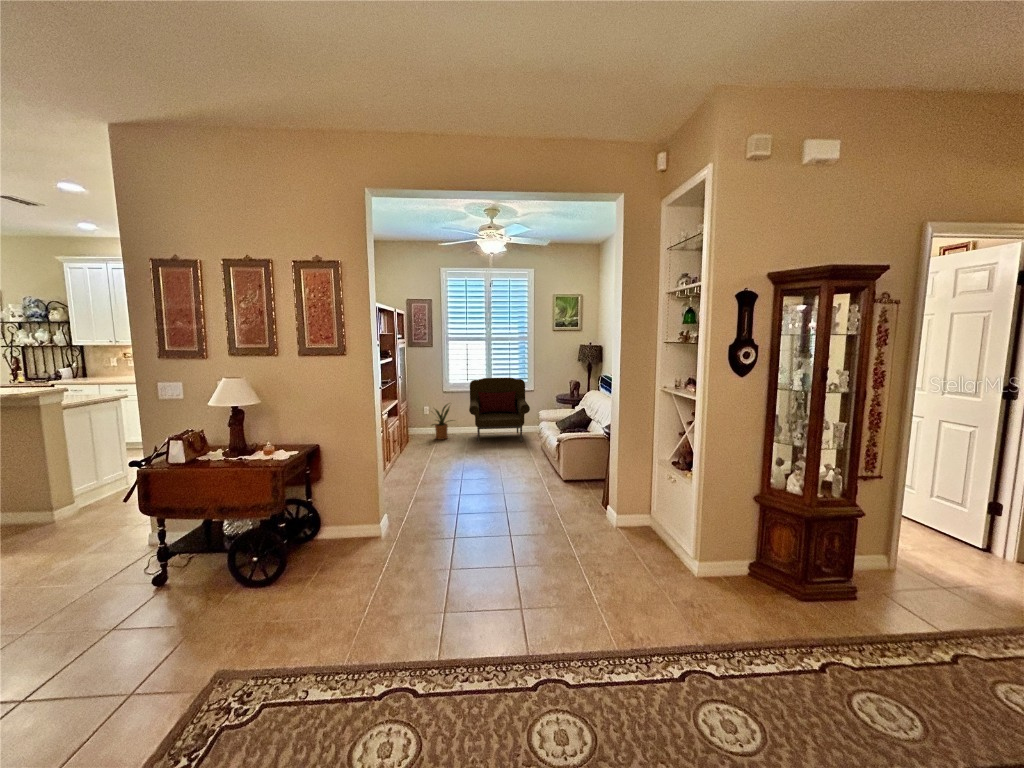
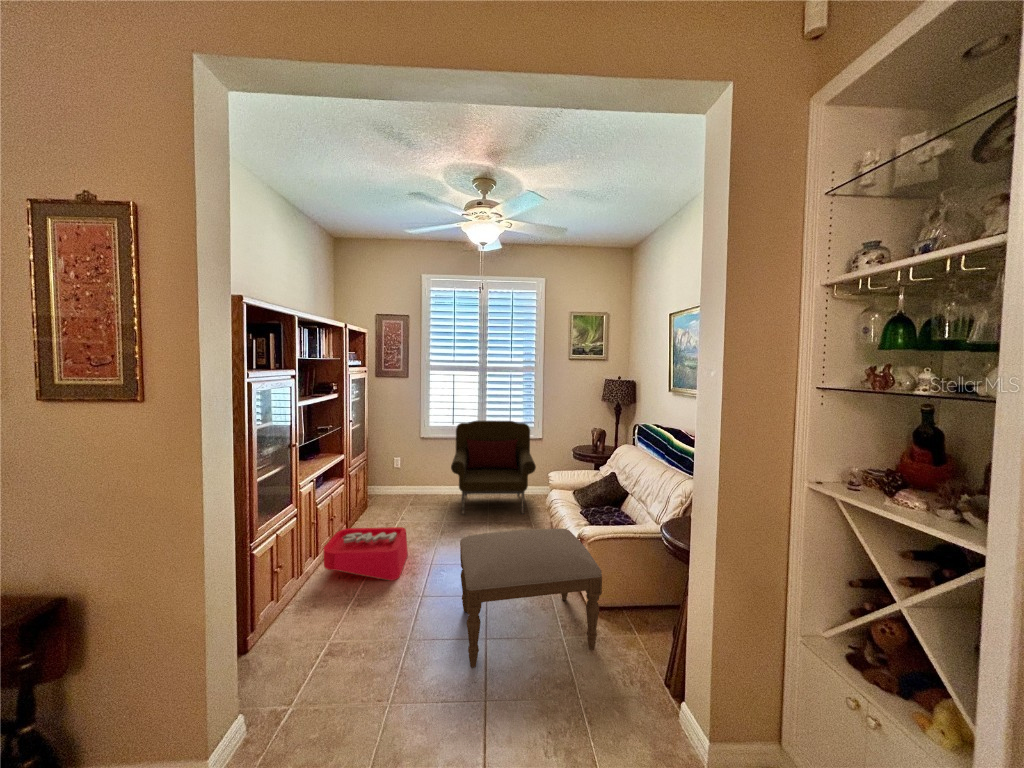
house plant: present [432,404,453,440] -> none [389,453,437,505]
ottoman: none [485,434,568,500] -> present [460,528,602,667]
storage bin: none [396,442,447,473] -> present [324,527,408,581]

